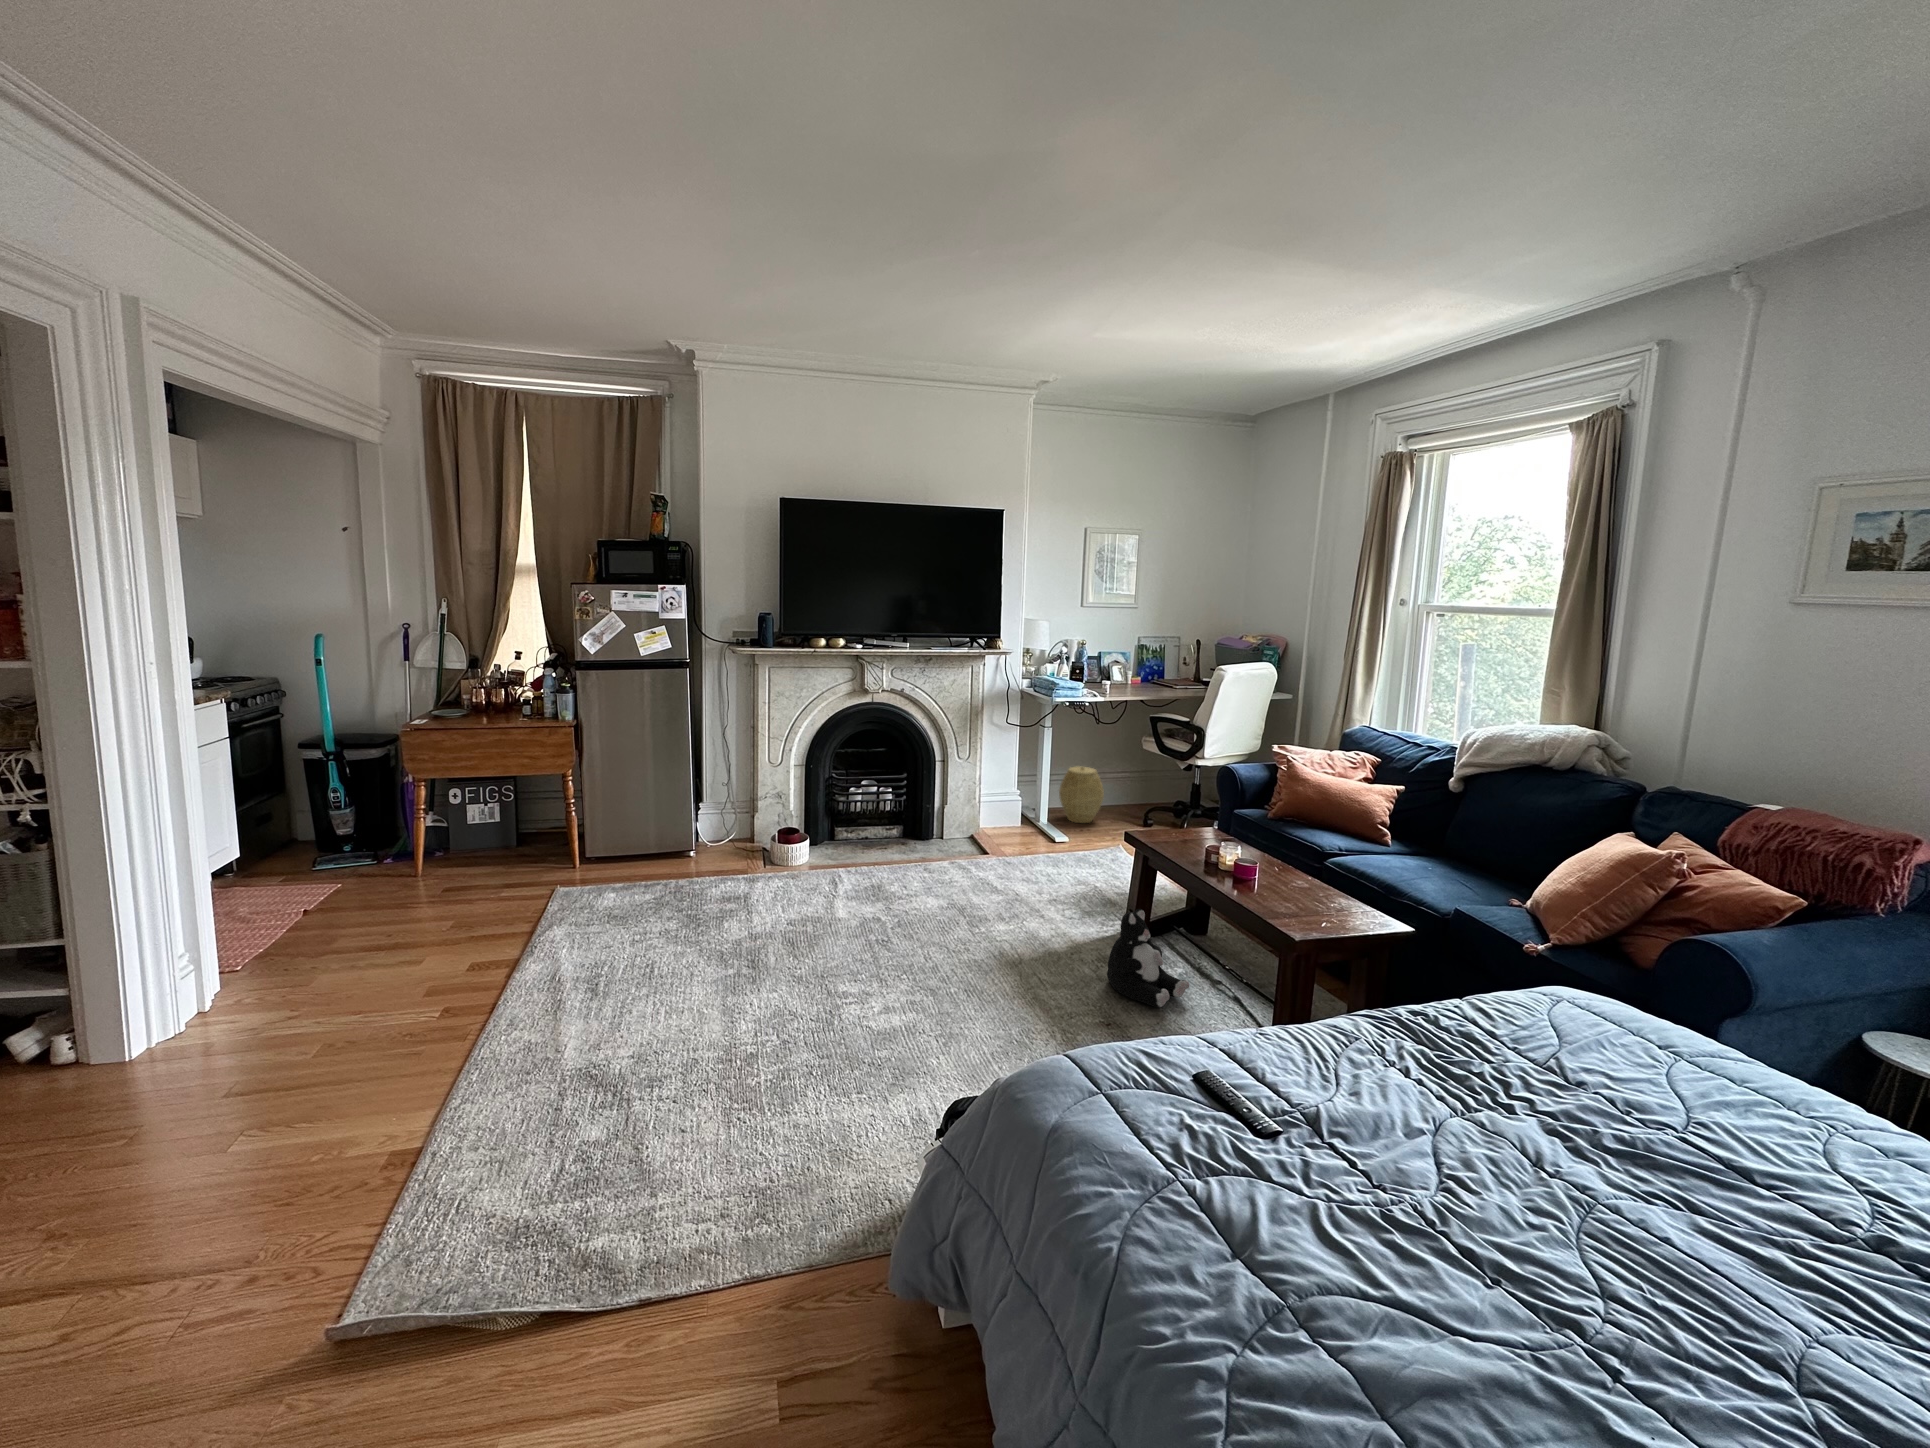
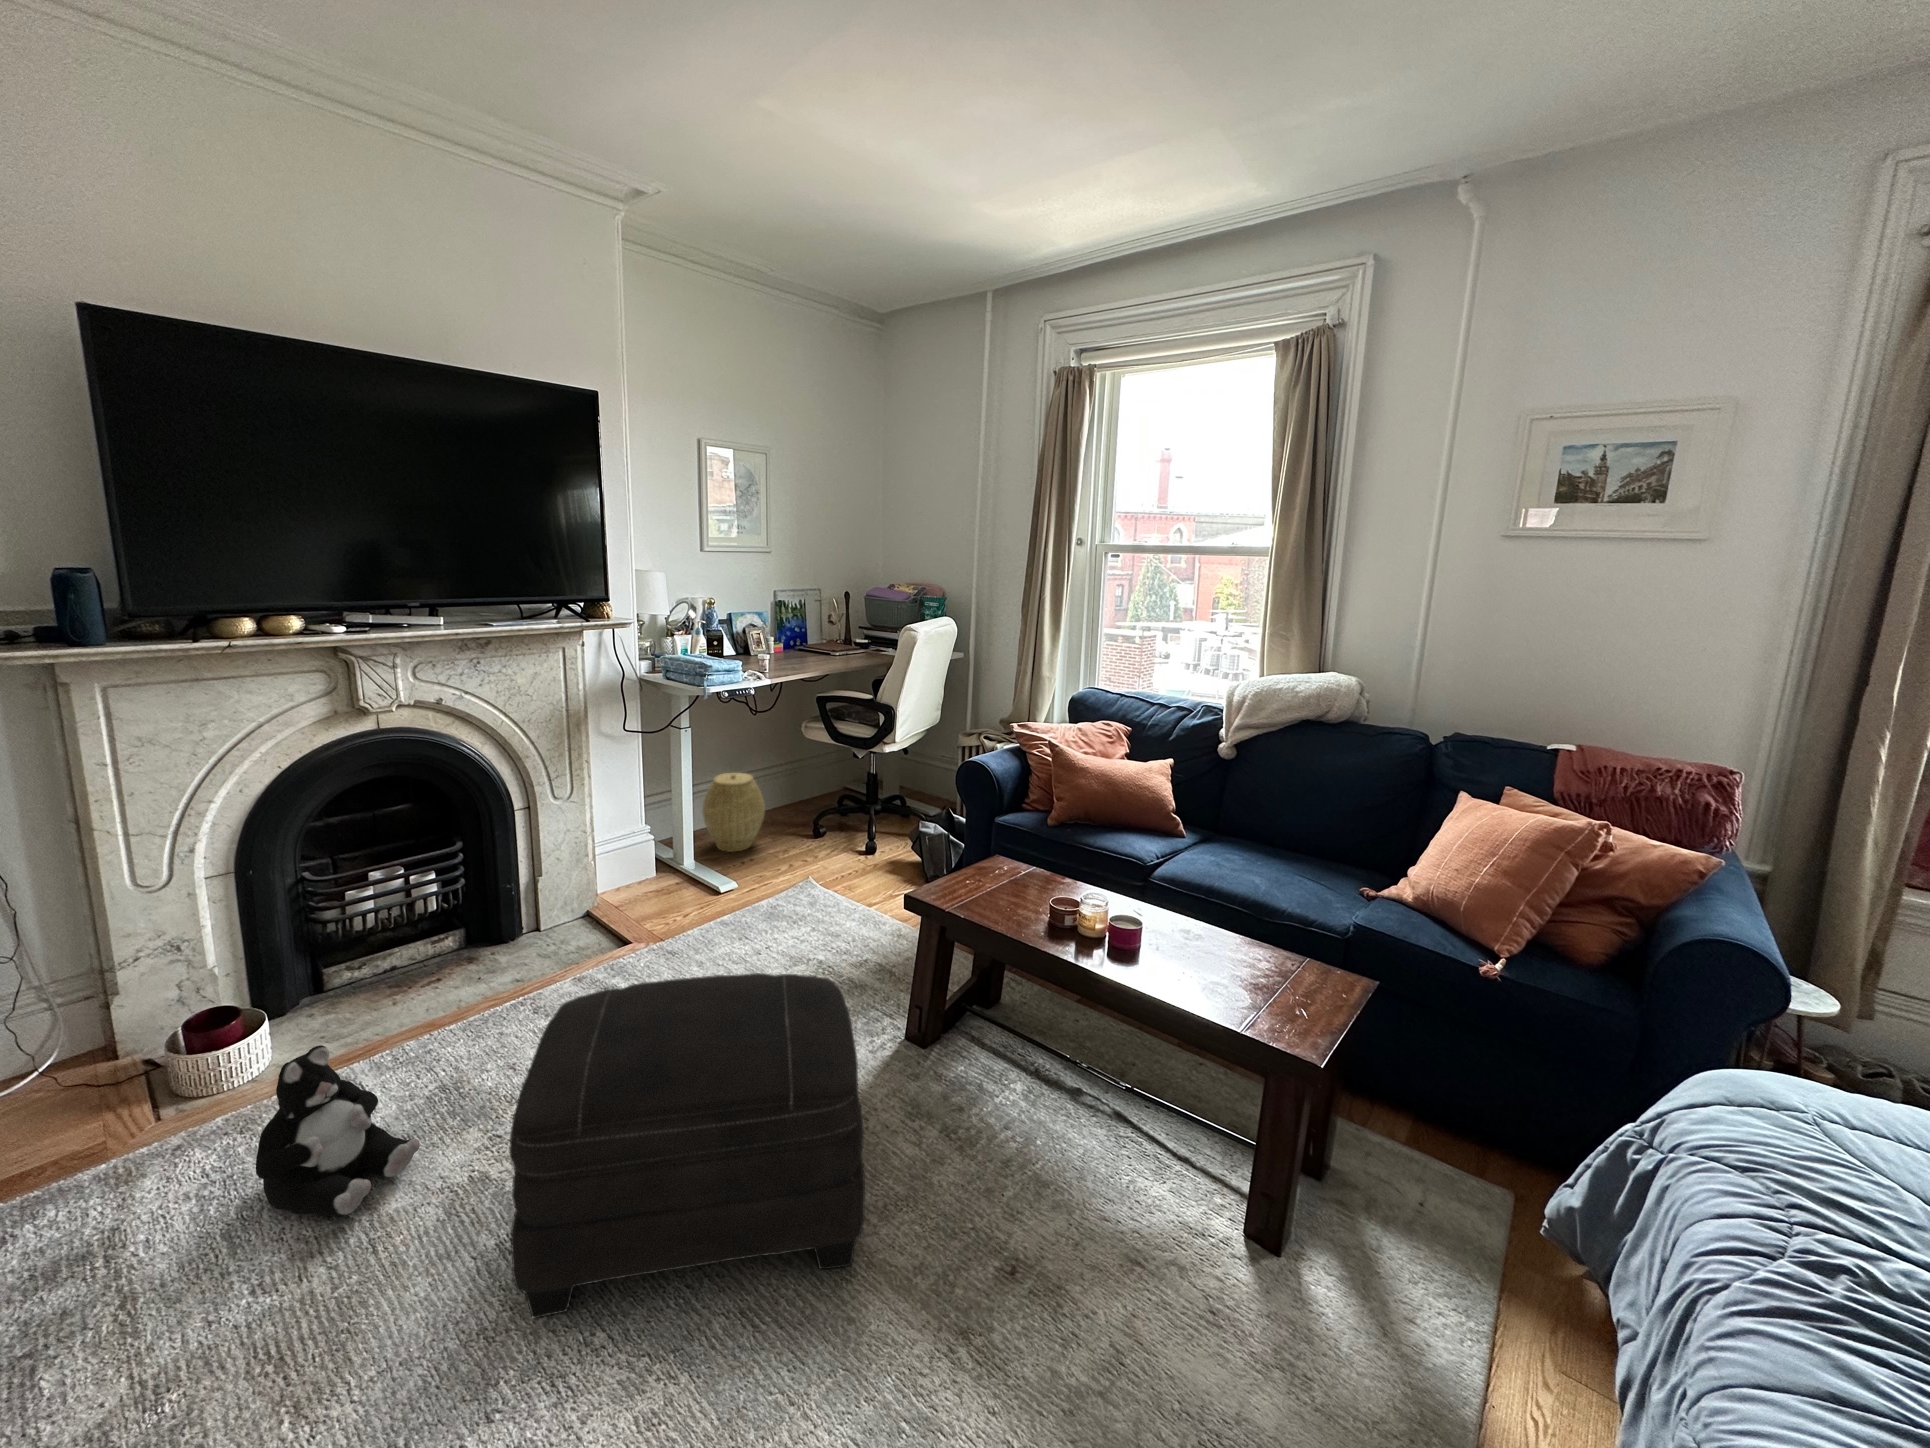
ottoman: none [876,834,1058,996] -> present [509,973,865,1319]
plush toy: present [1107,909,1189,1007] -> present [256,1045,420,1216]

